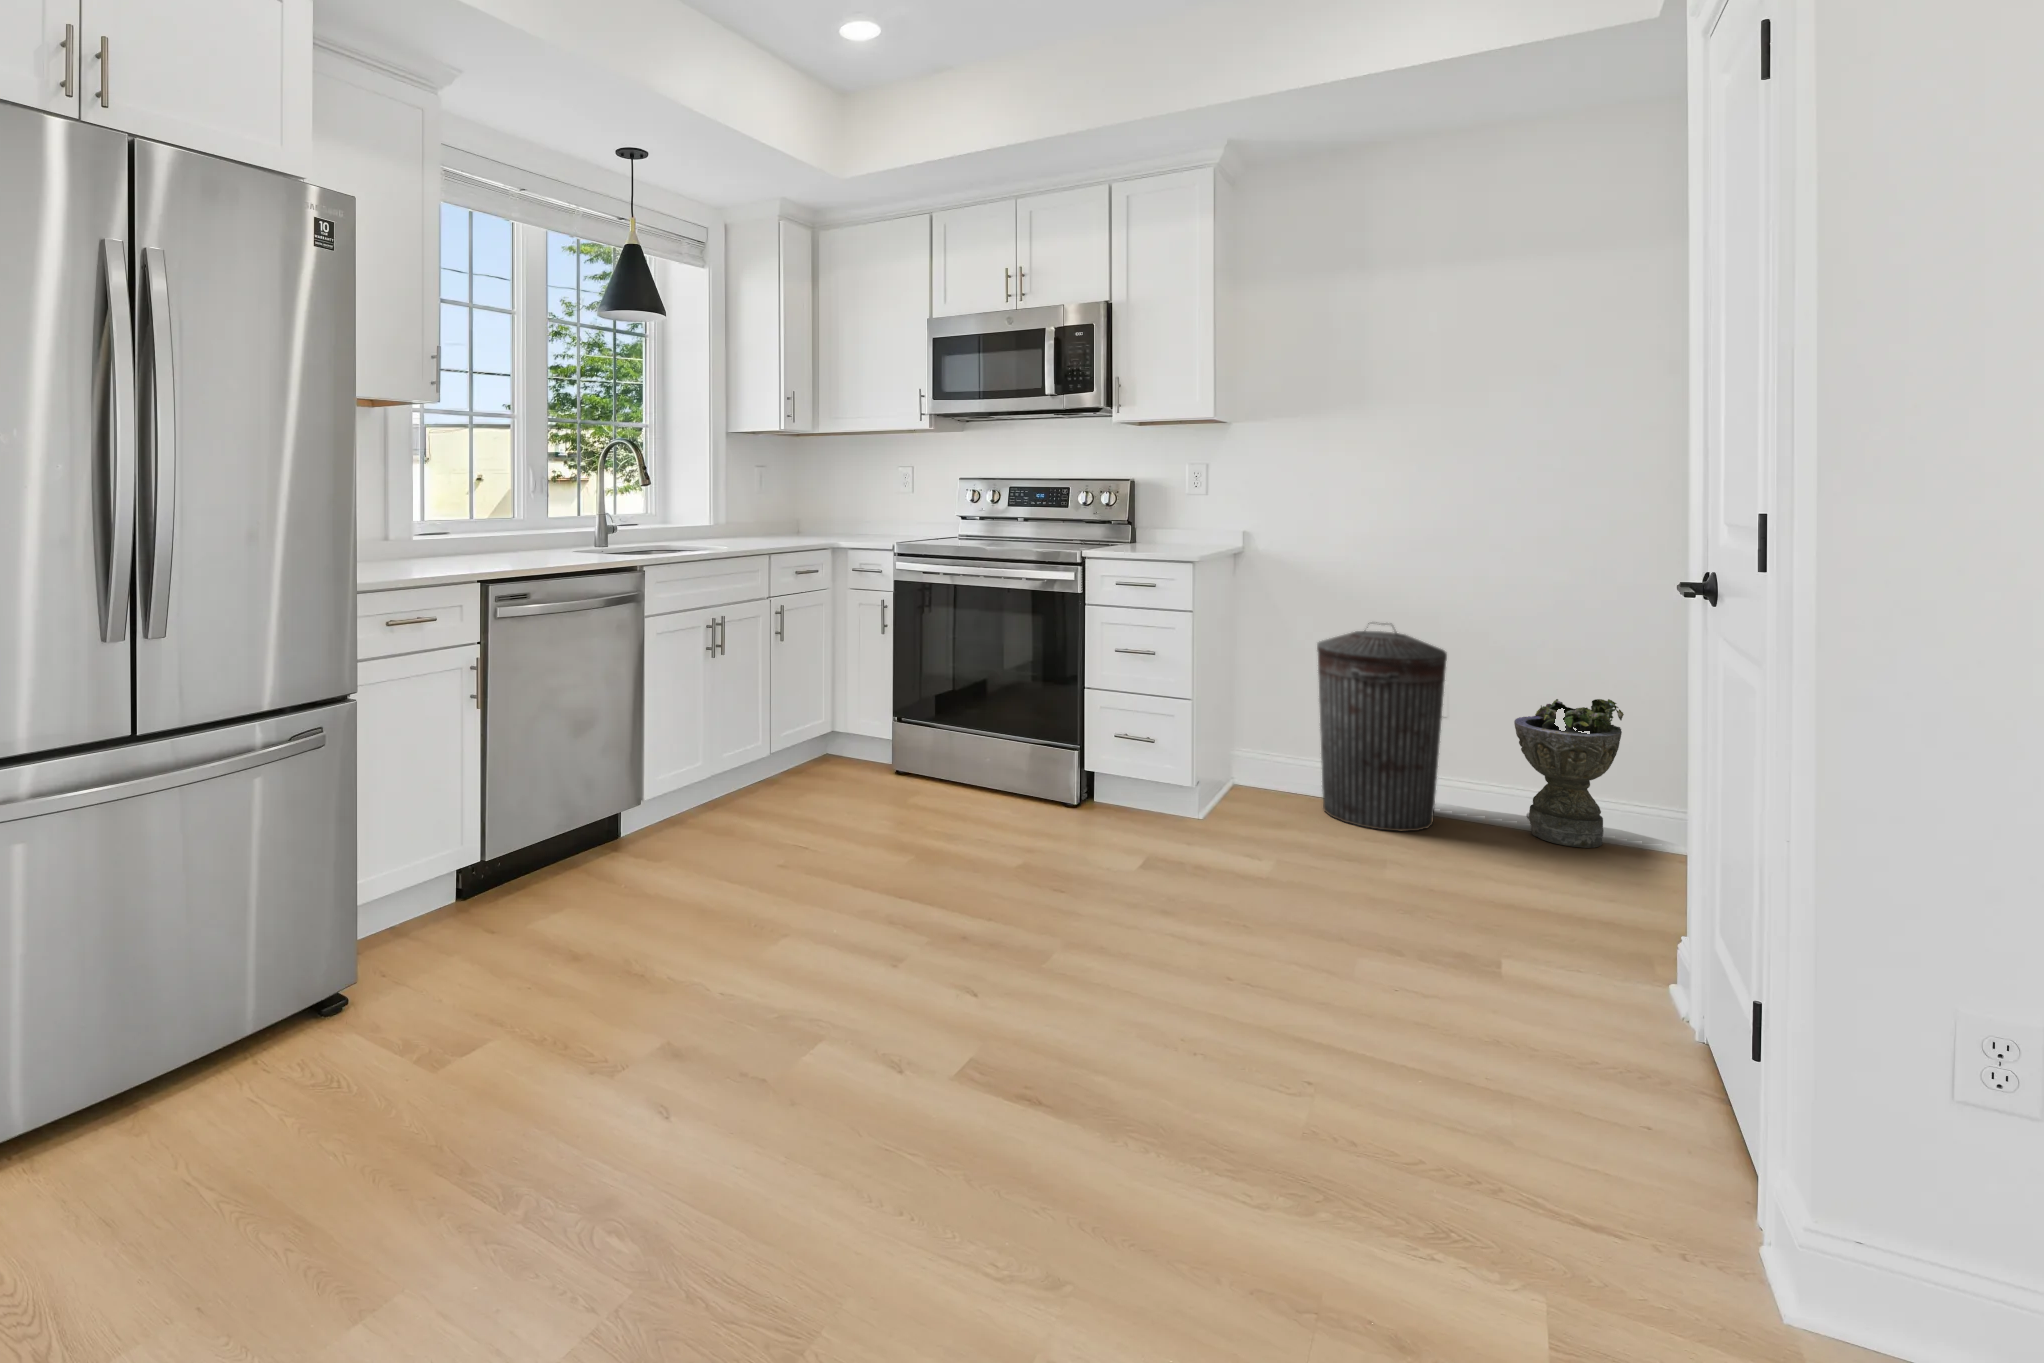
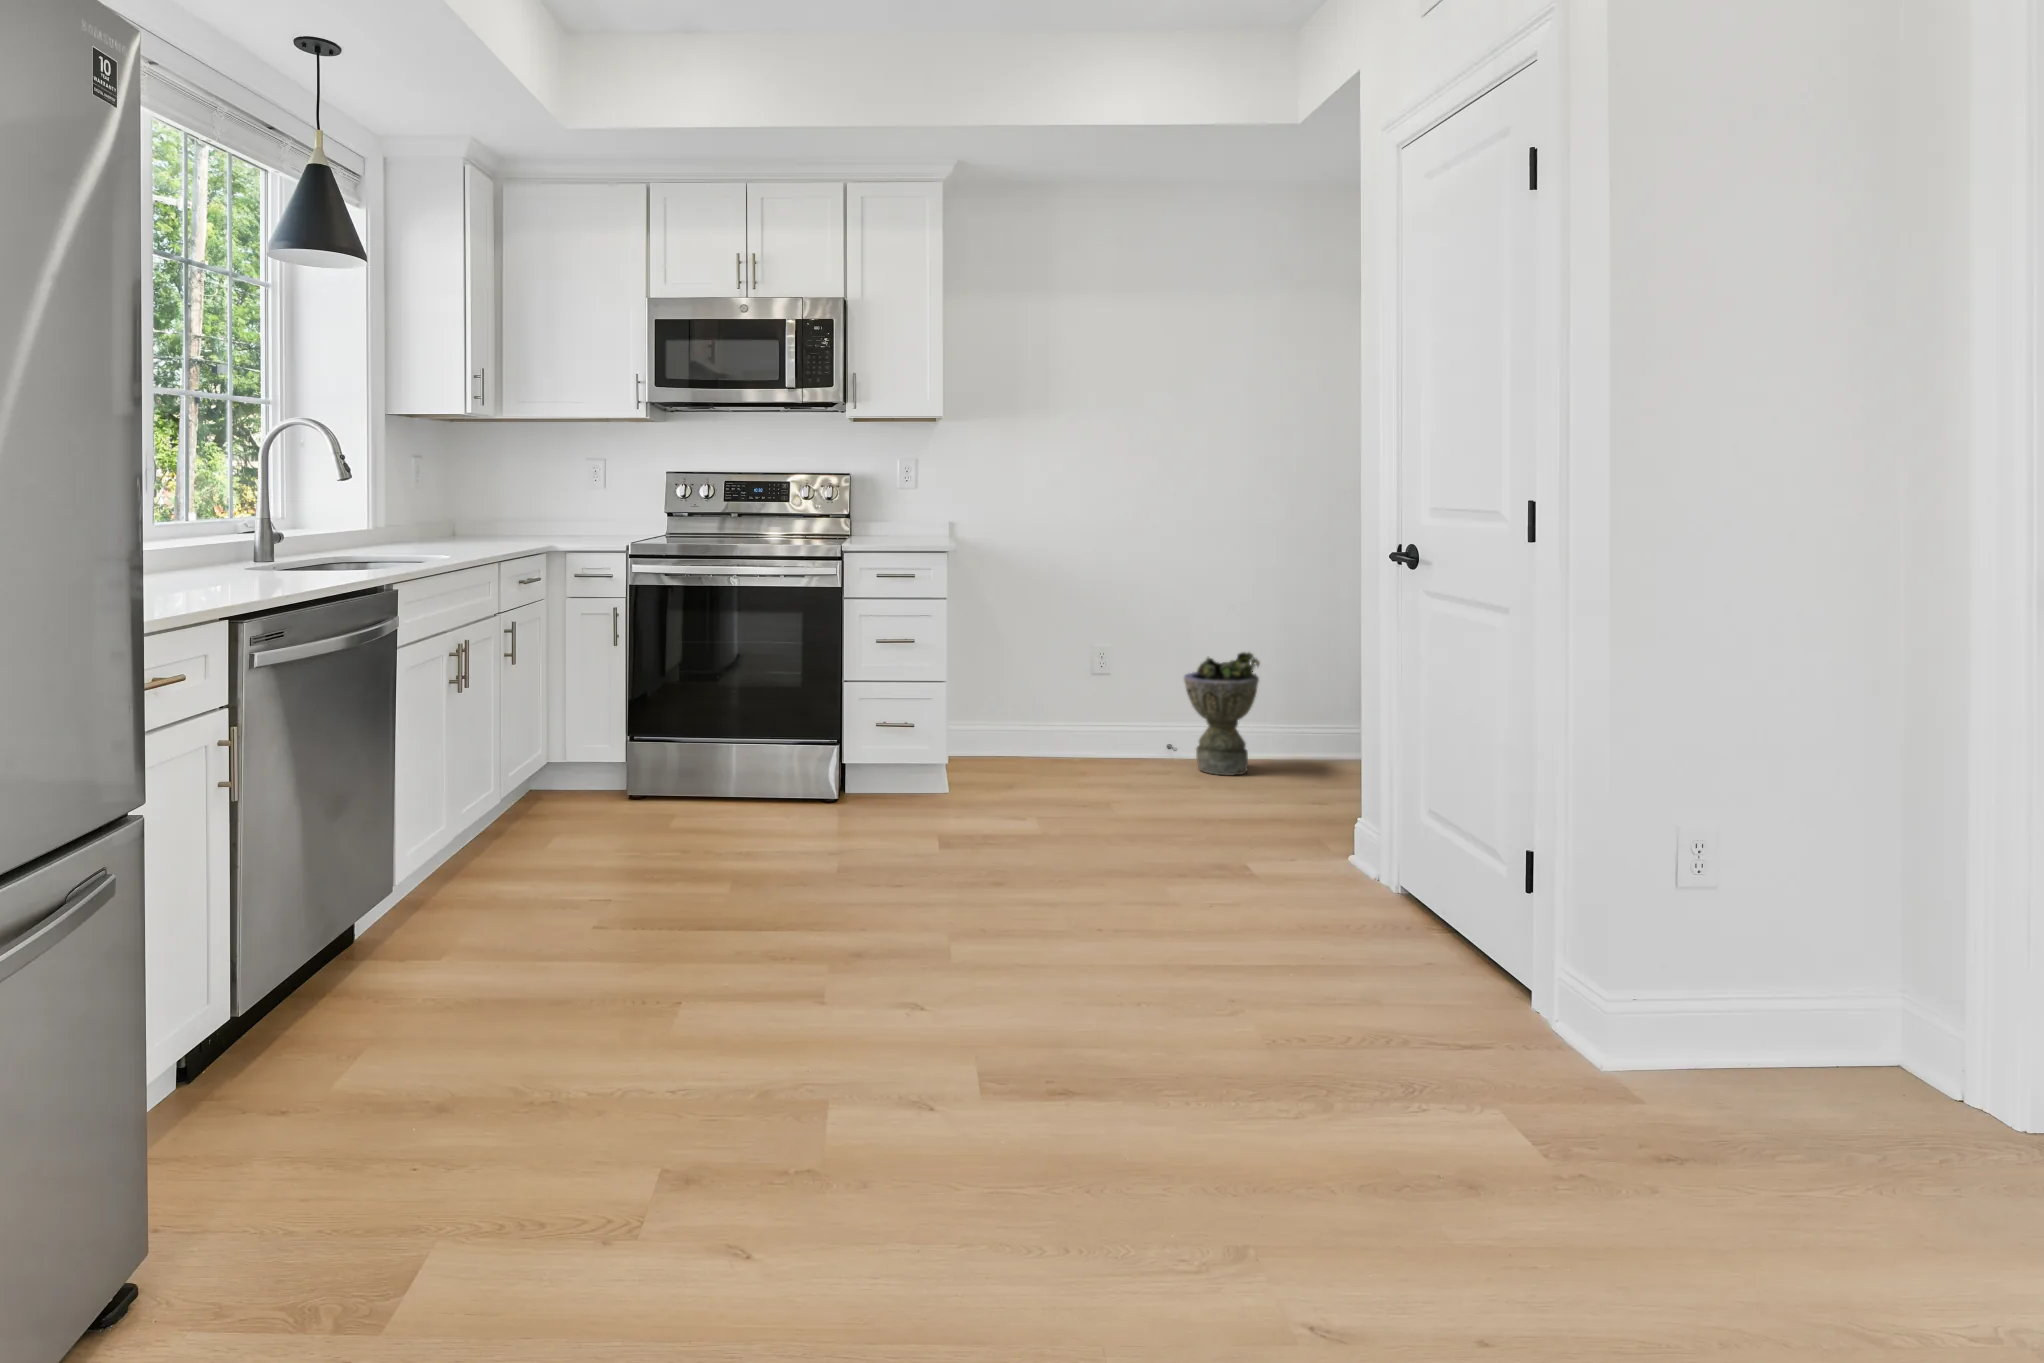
trash can: present [1317,622,1447,831] -> none [1036,601,1140,785]

